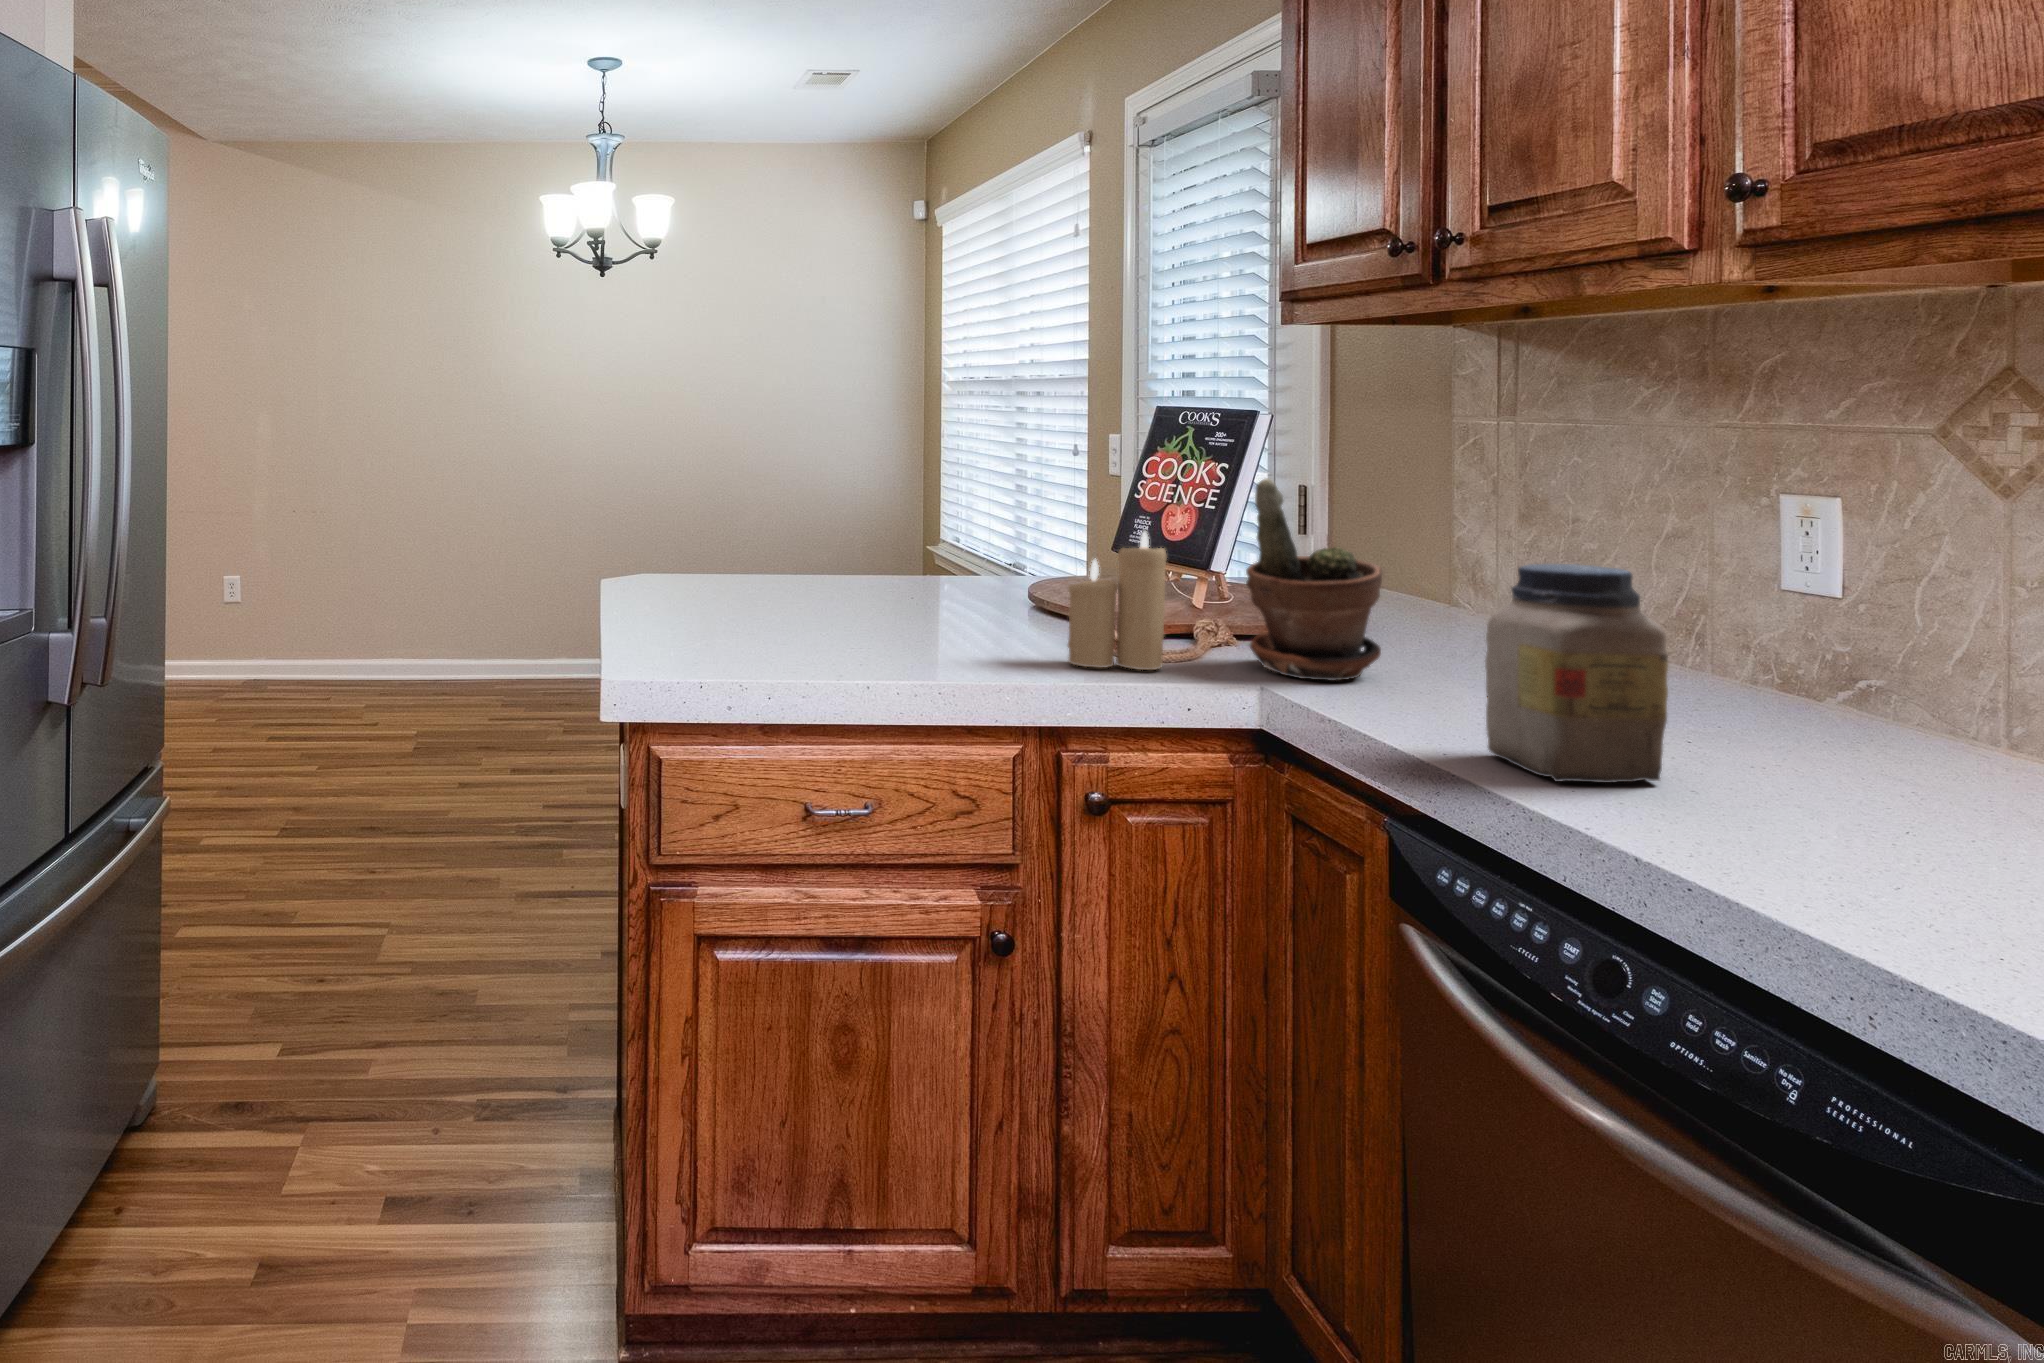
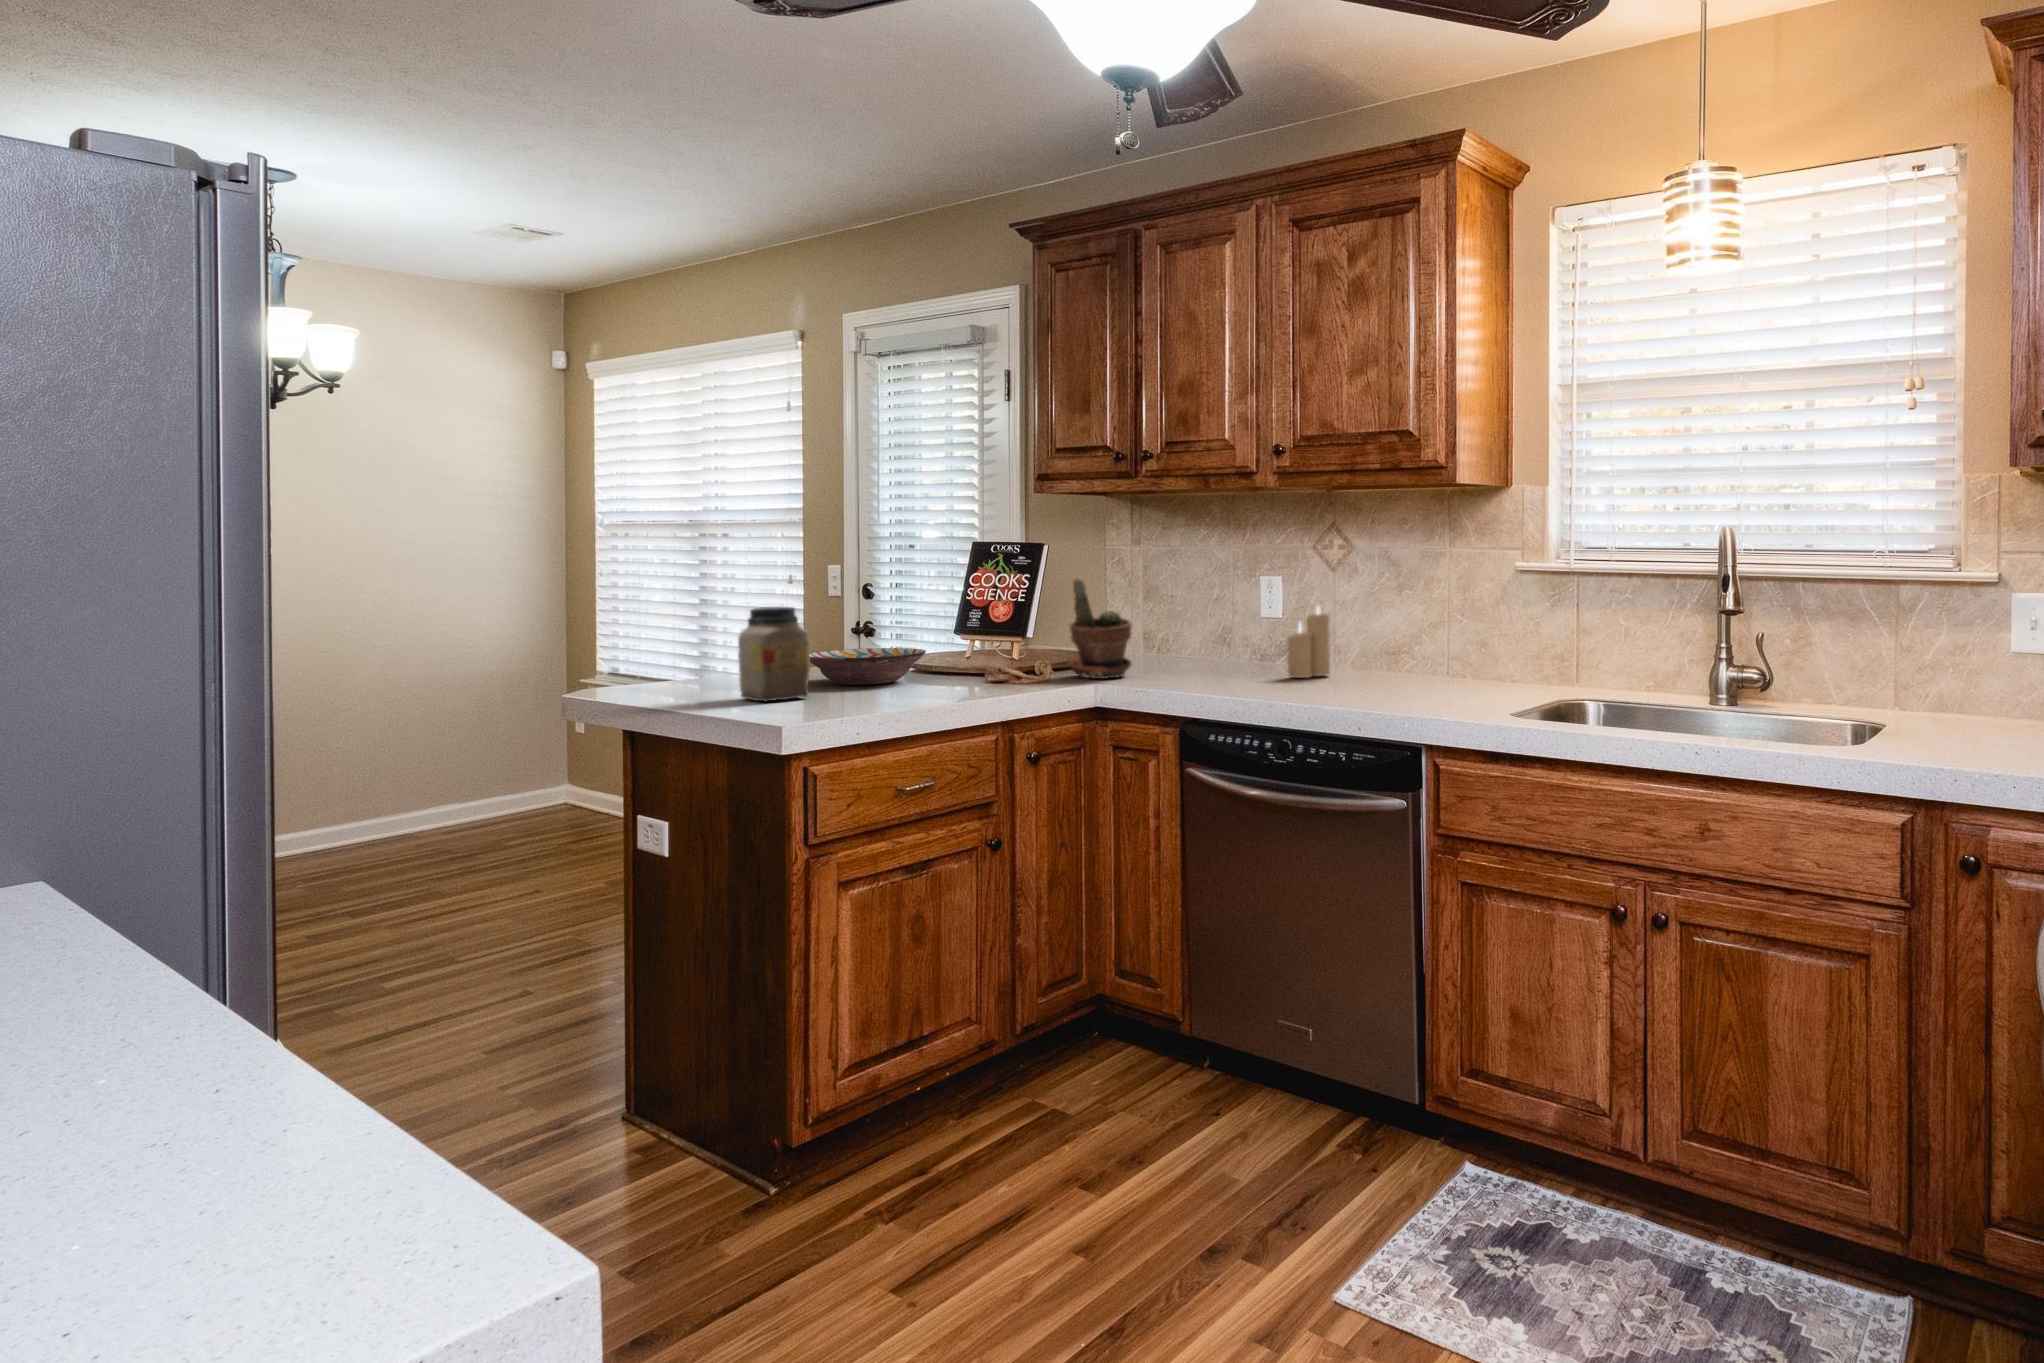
candle: present [1068,531,1166,670] -> present [1287,606,1330,678]
jar: present [1485,564,1668,783] -> present [738,606,810,702]
decorative bowl: none [817,567,1002,630] -> present [809,648,926,685]

